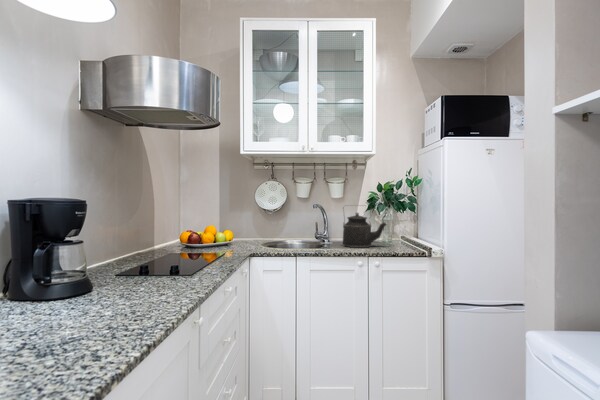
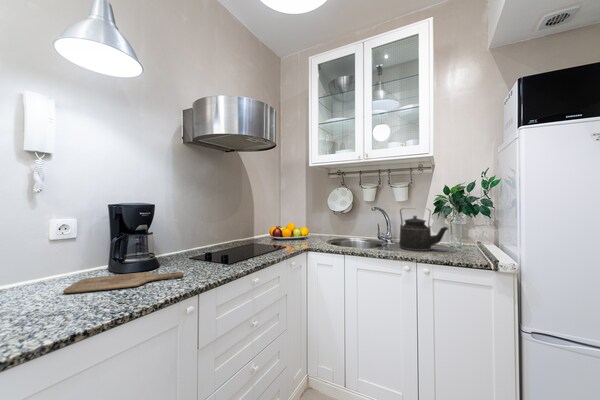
cutting board: none [29,285,169,321] -> present [63,272,184,293]

